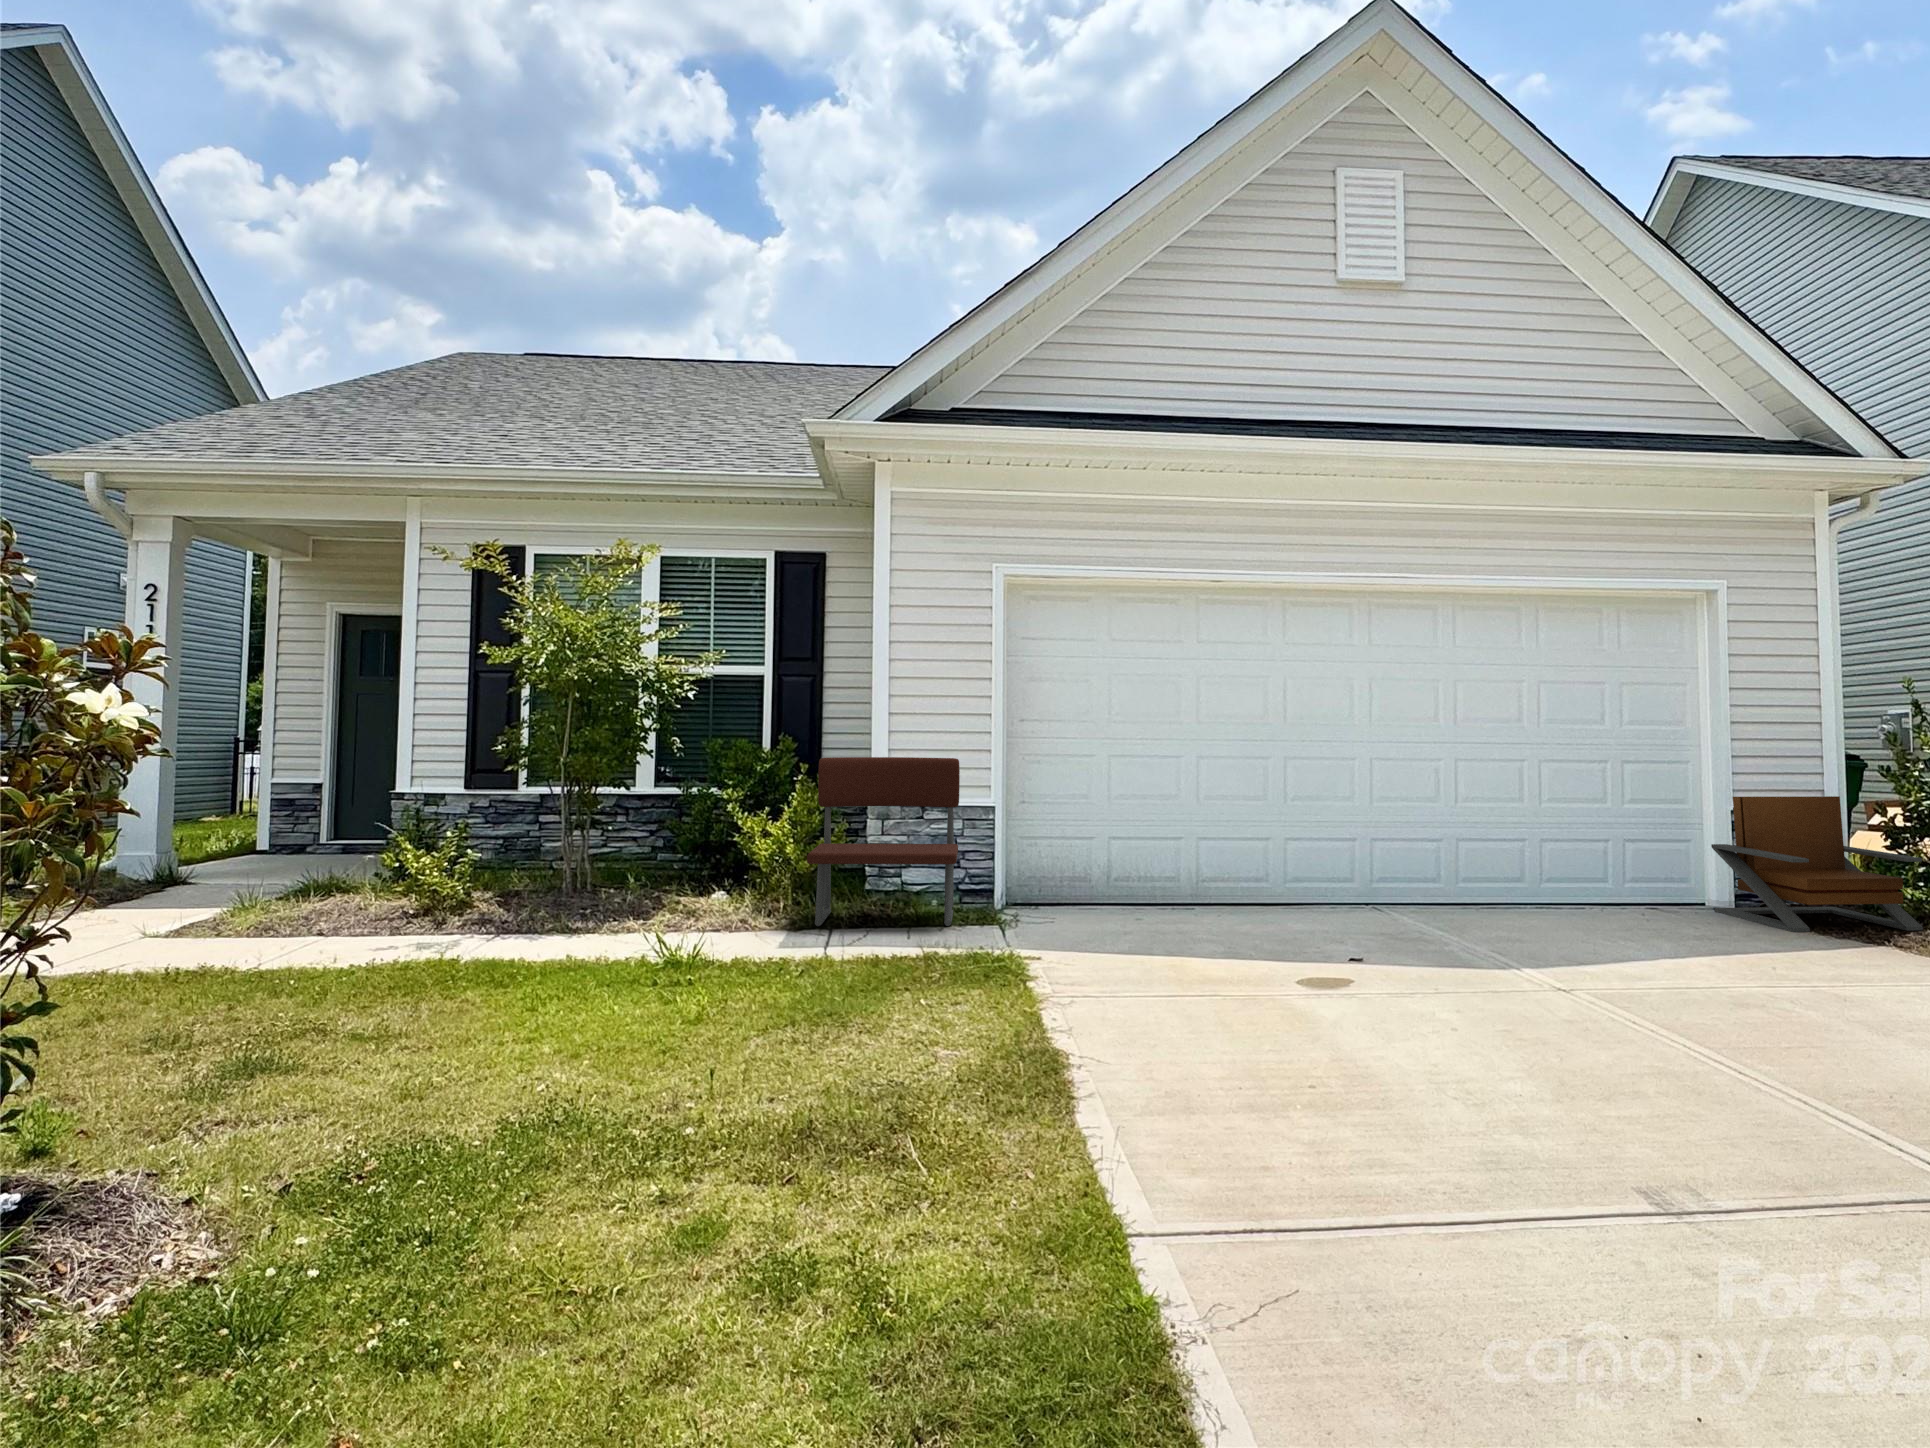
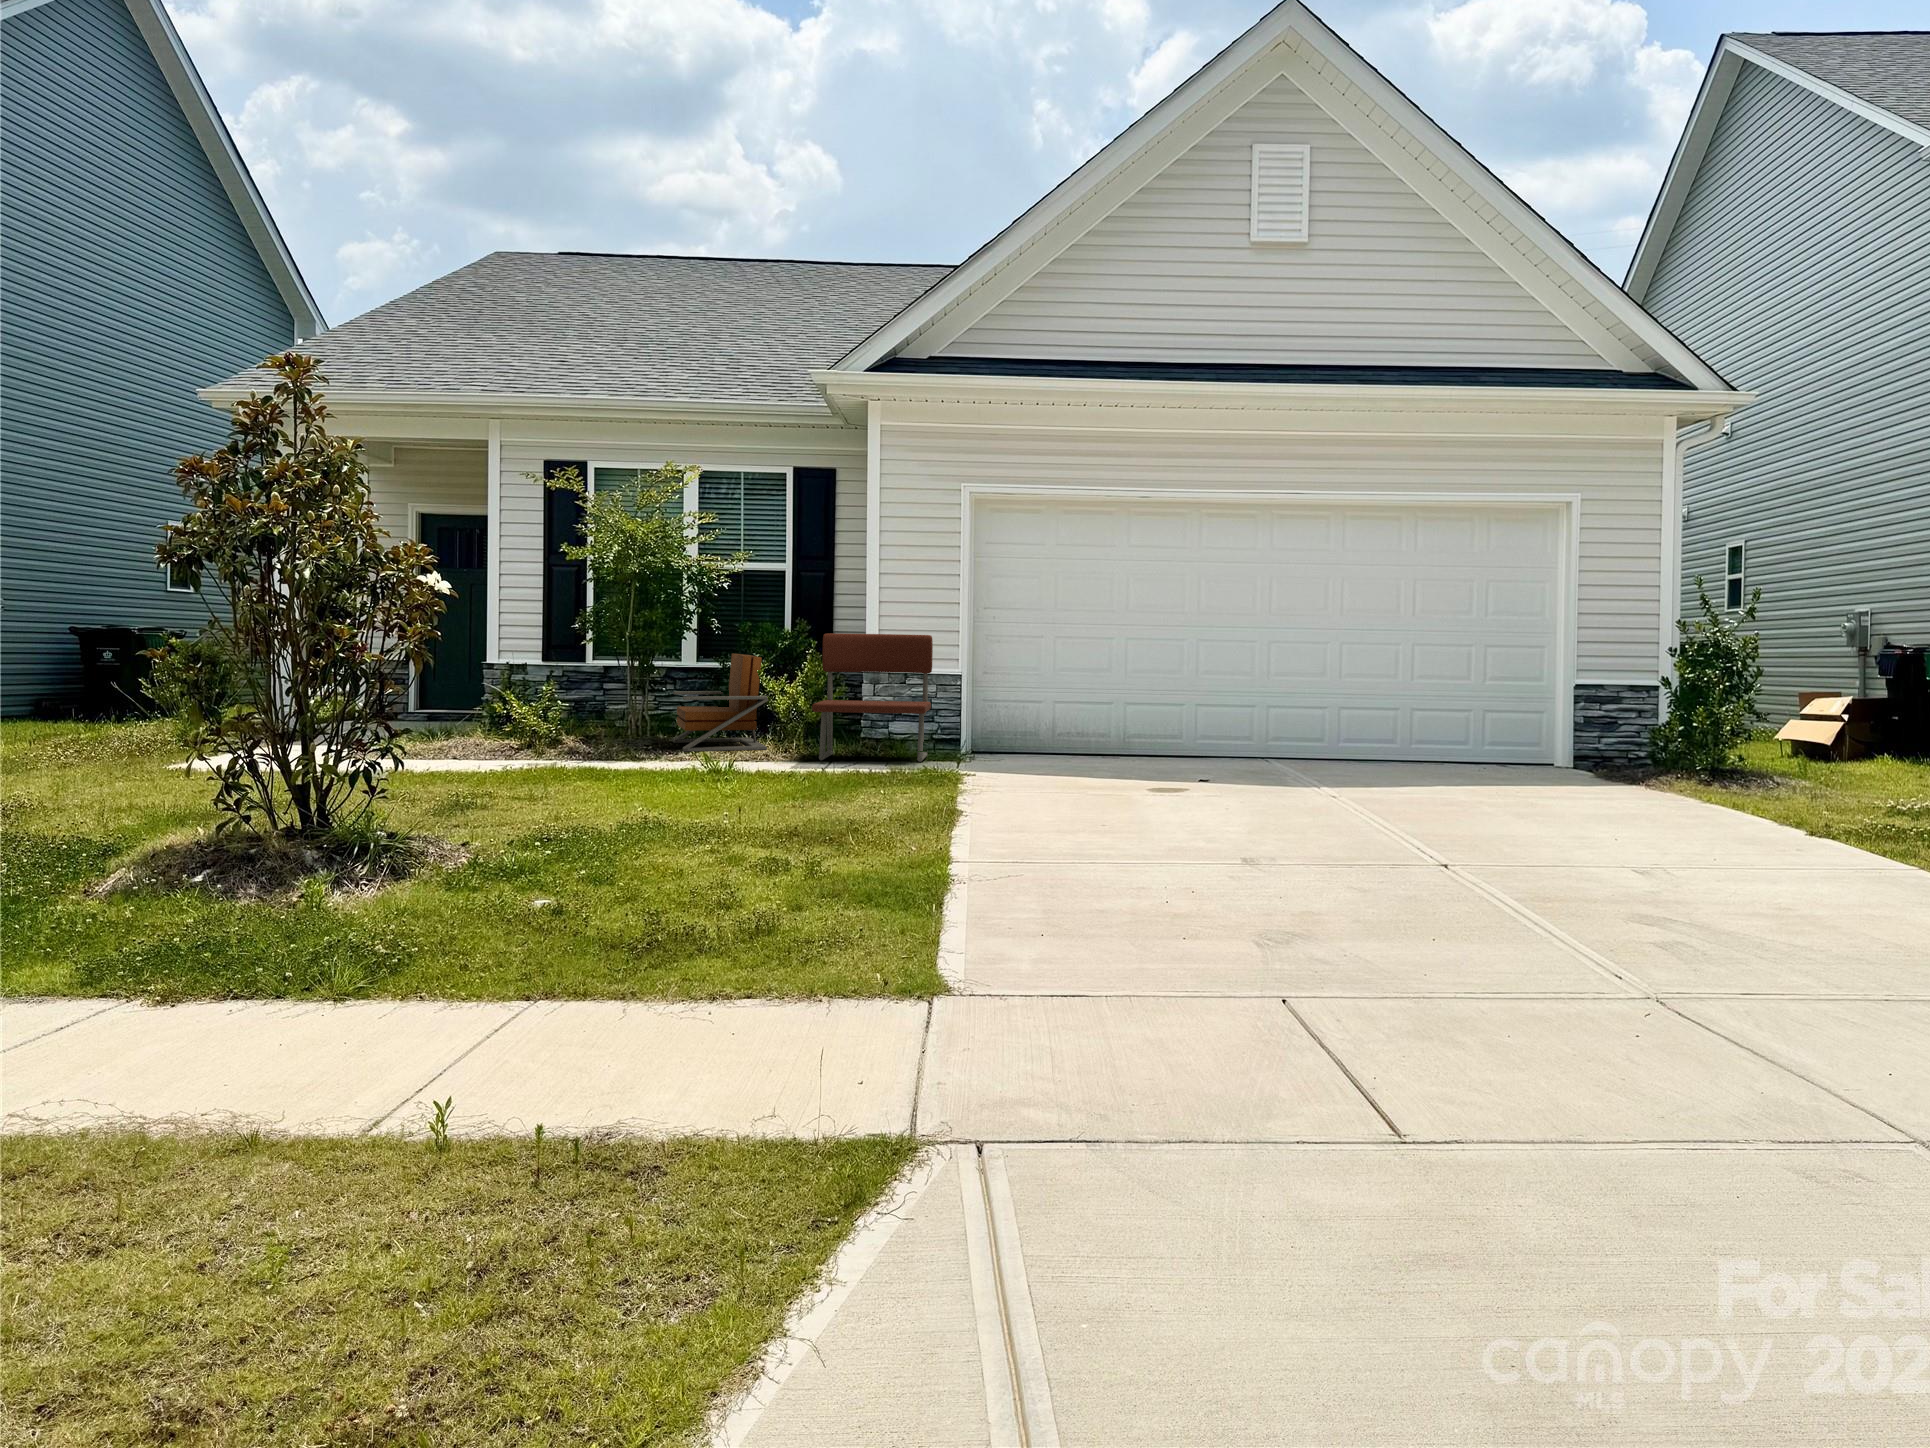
lounge chair: present [1711,796,1923,932] -> present [673,654,768,751]

